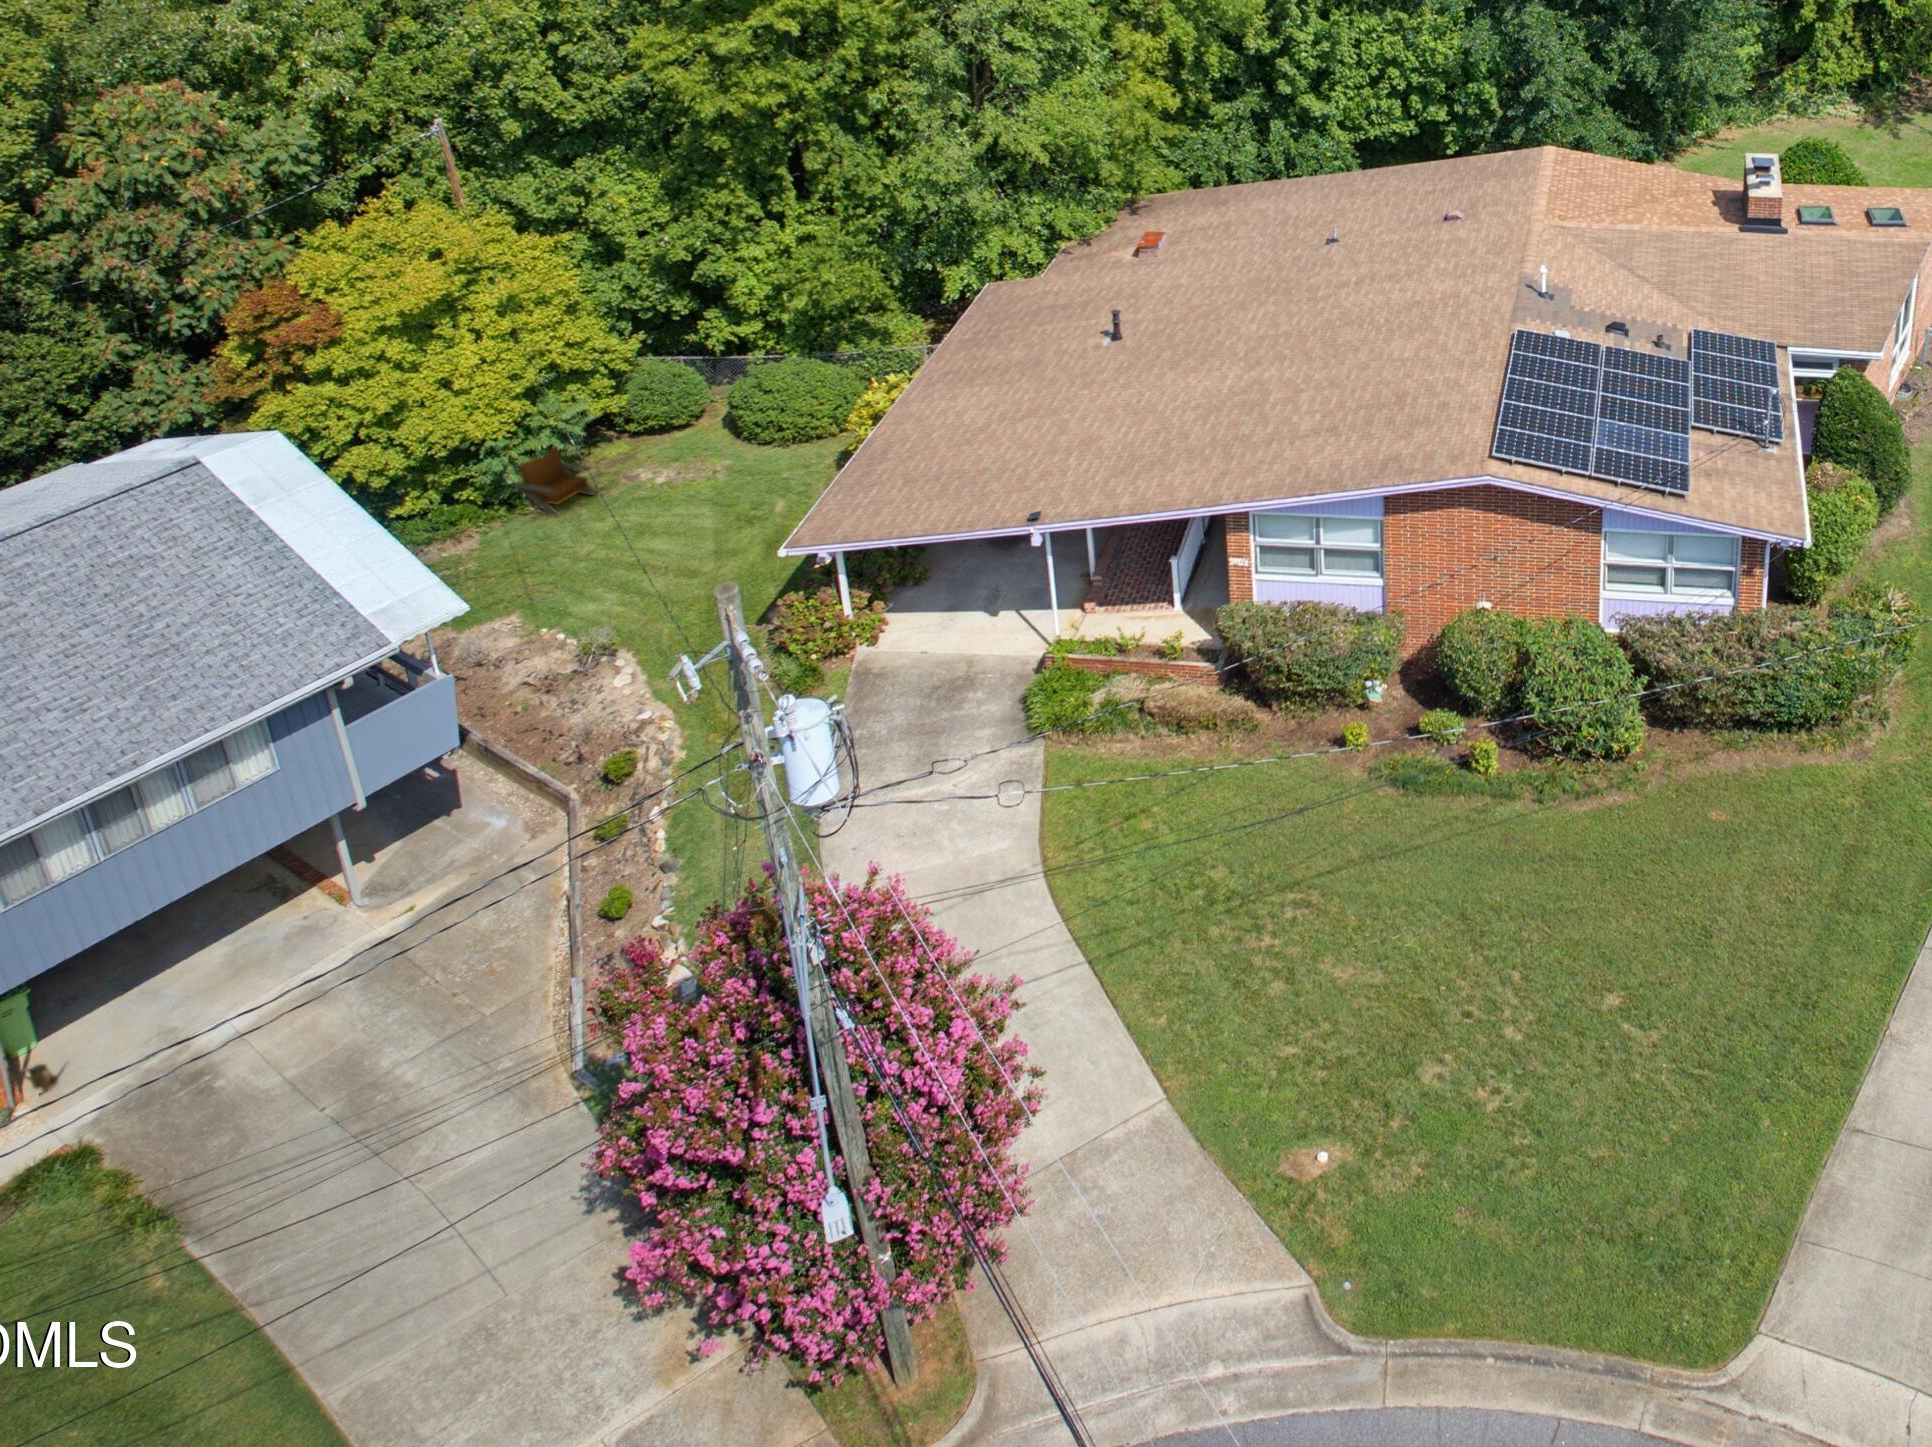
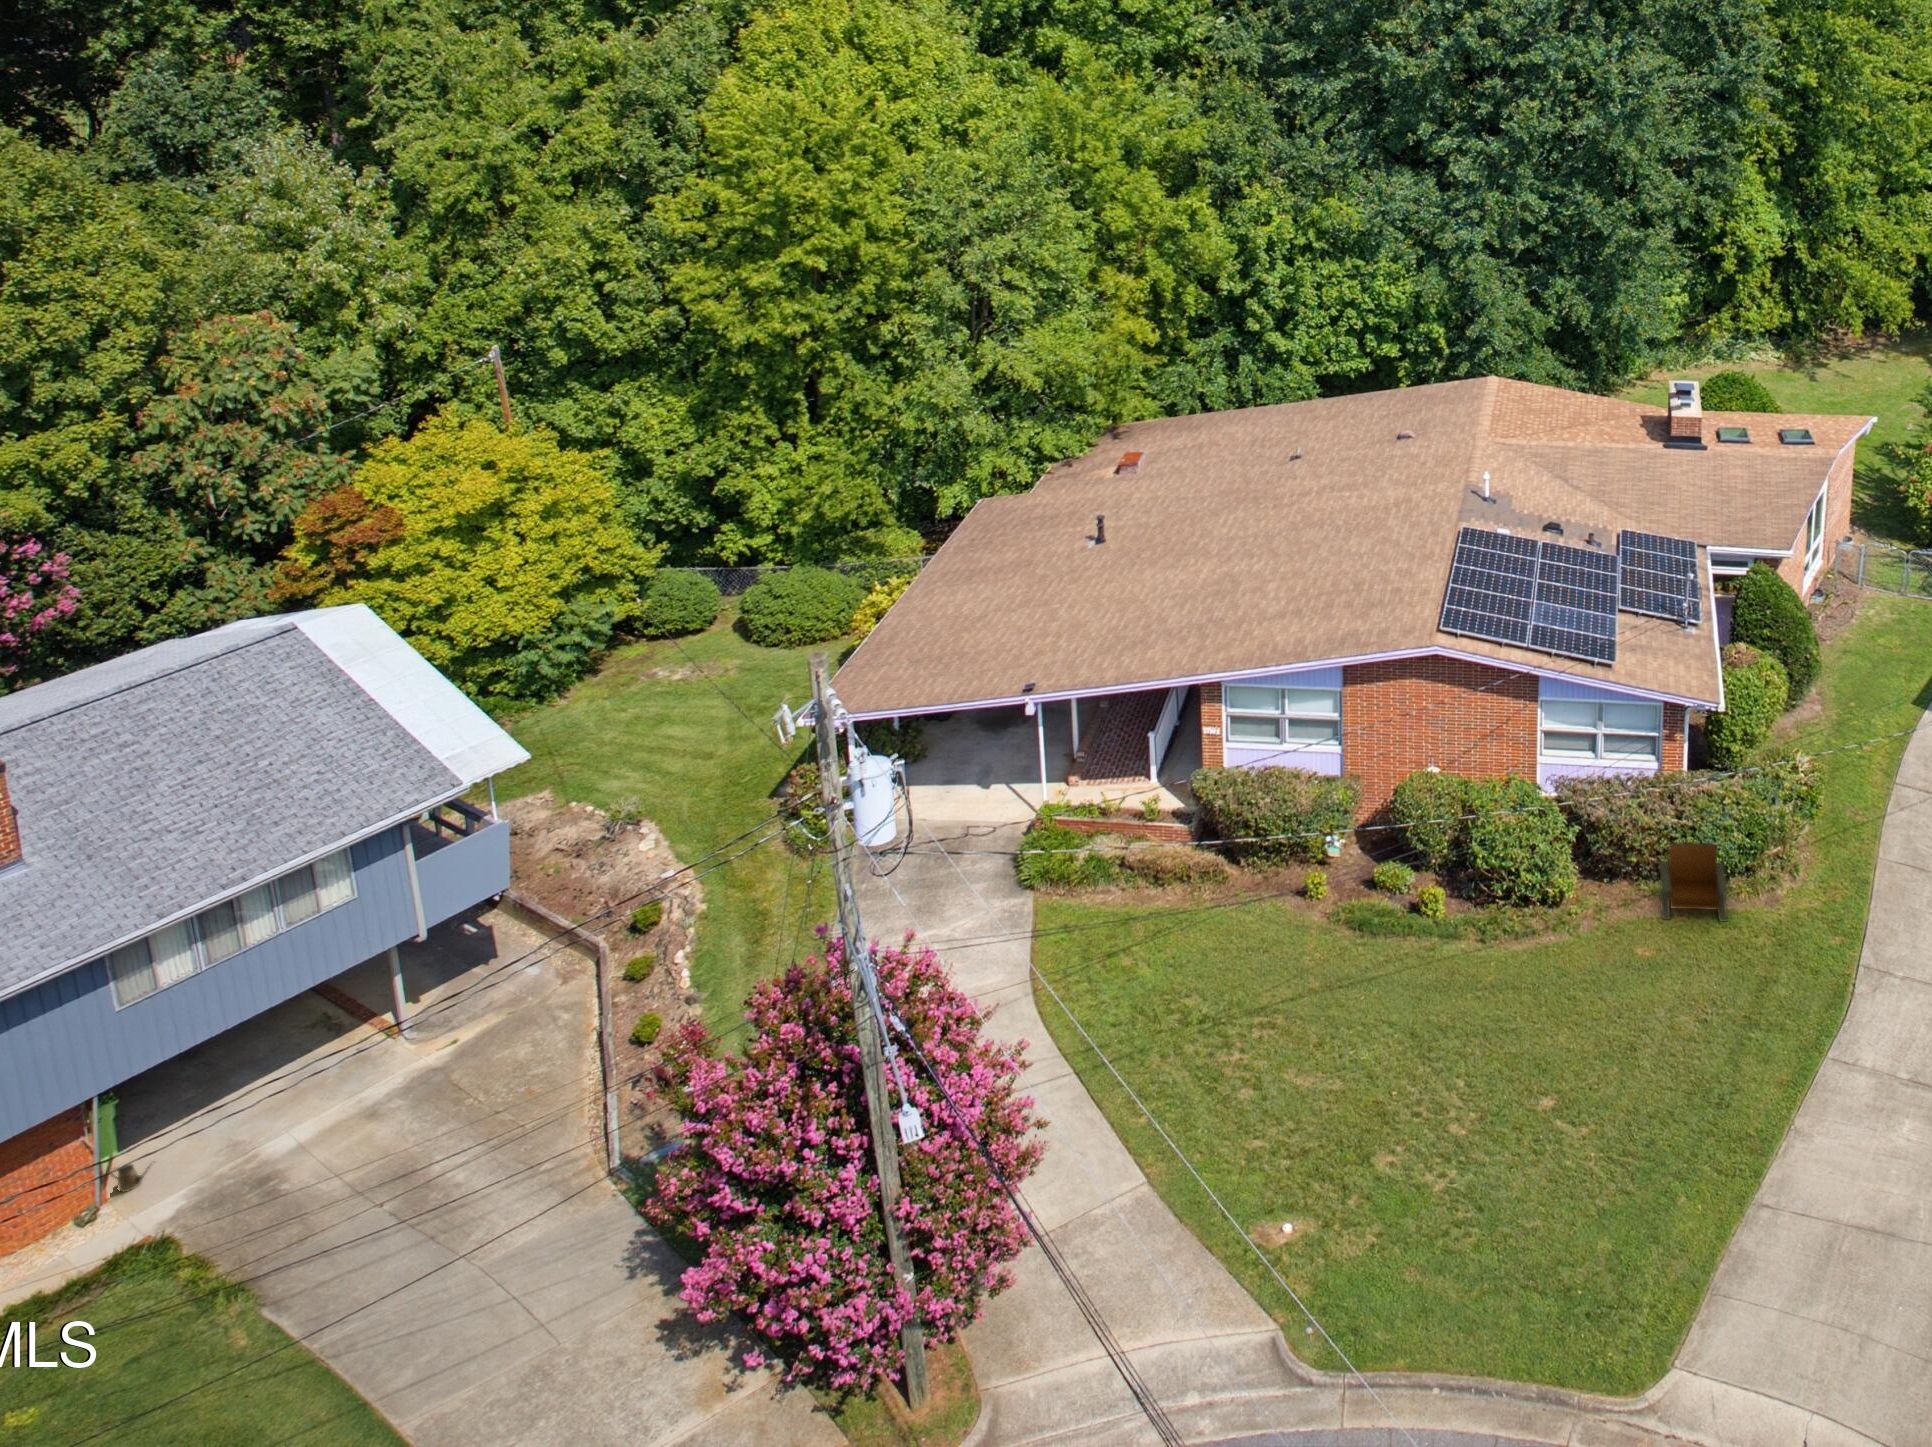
lounge chair: present [514,447,596,517] -> present [1659,842,1728,921]

